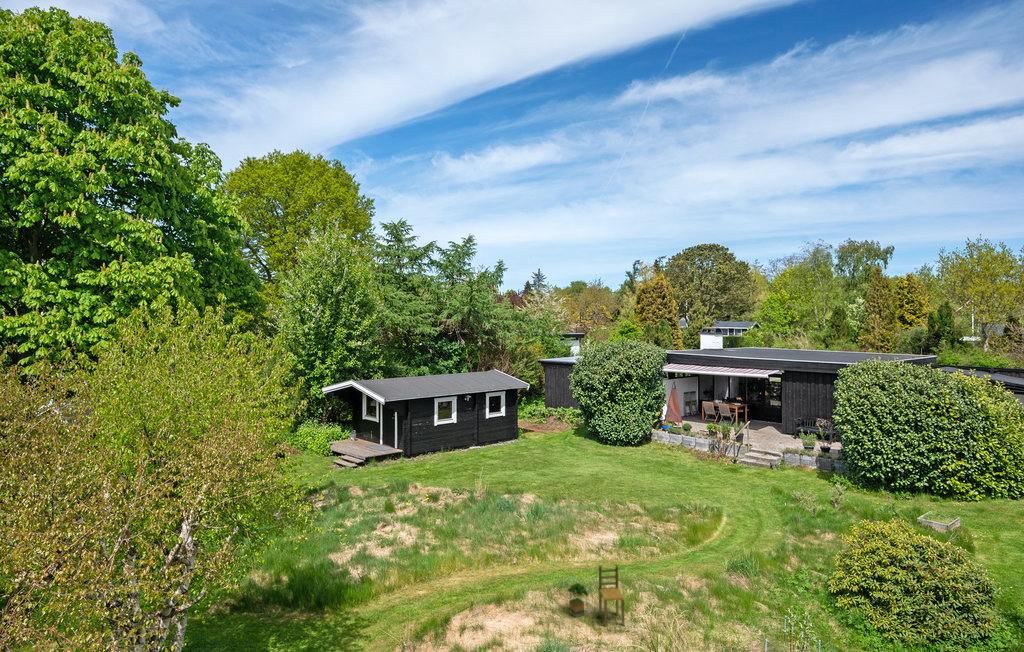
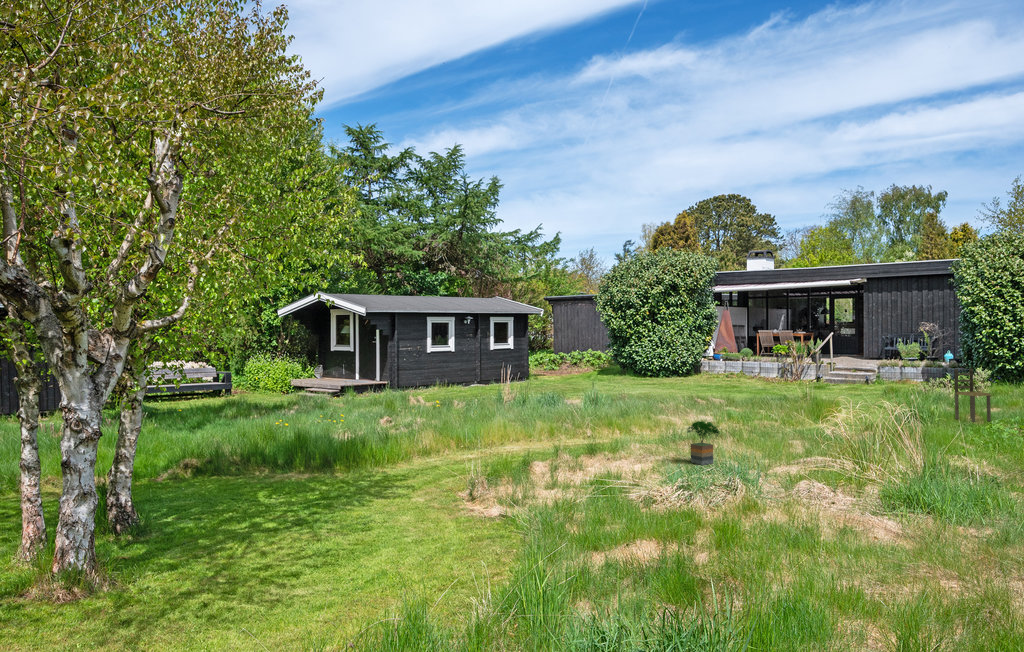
chair: present [599,565,624,627] -> present [954,369,991,422]

